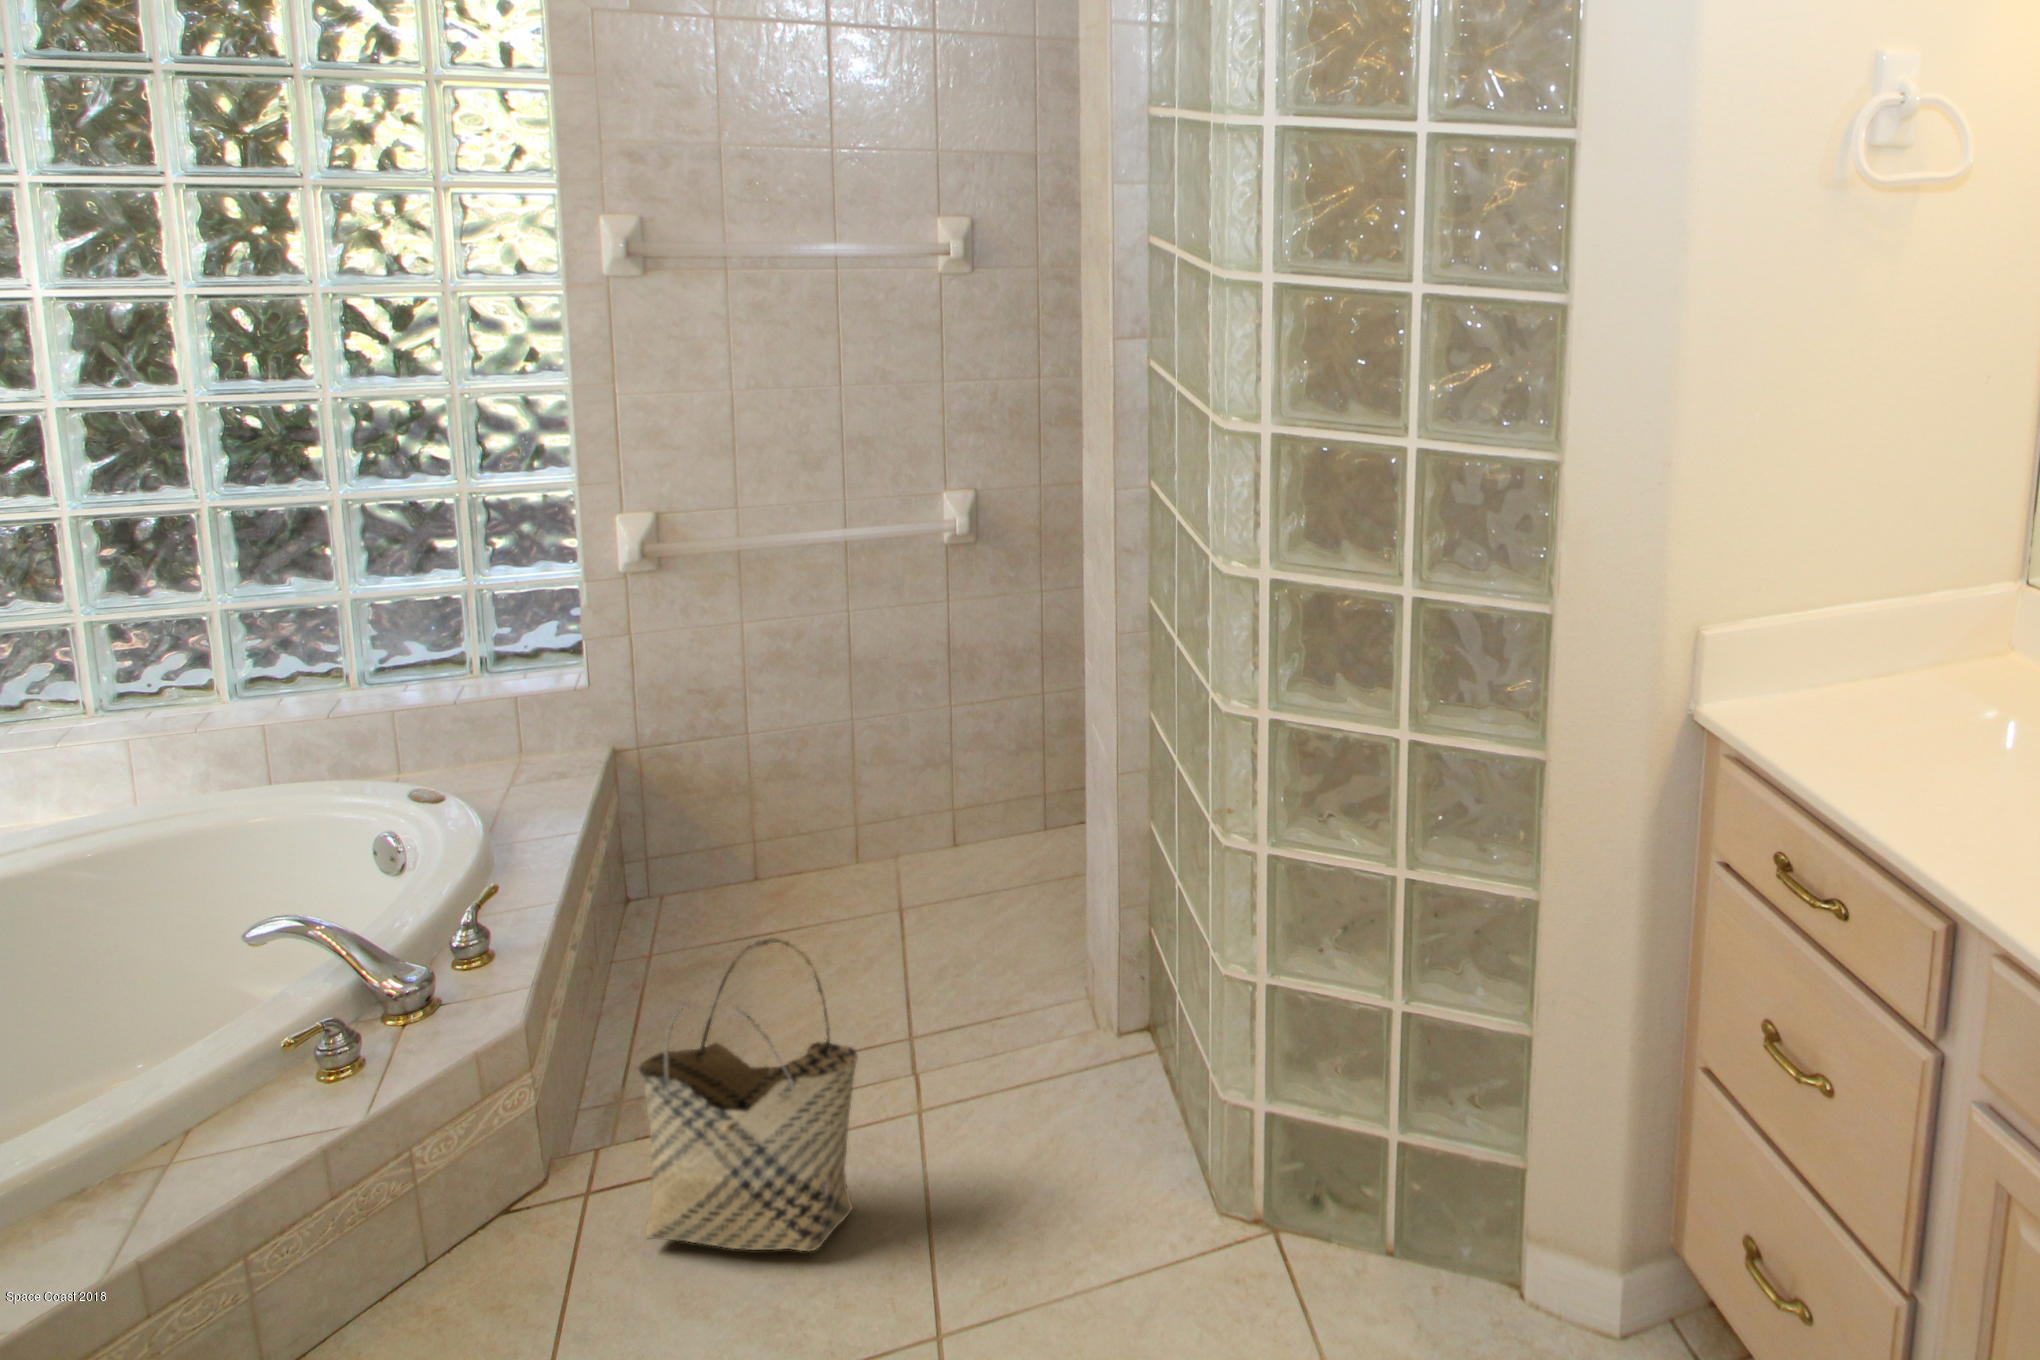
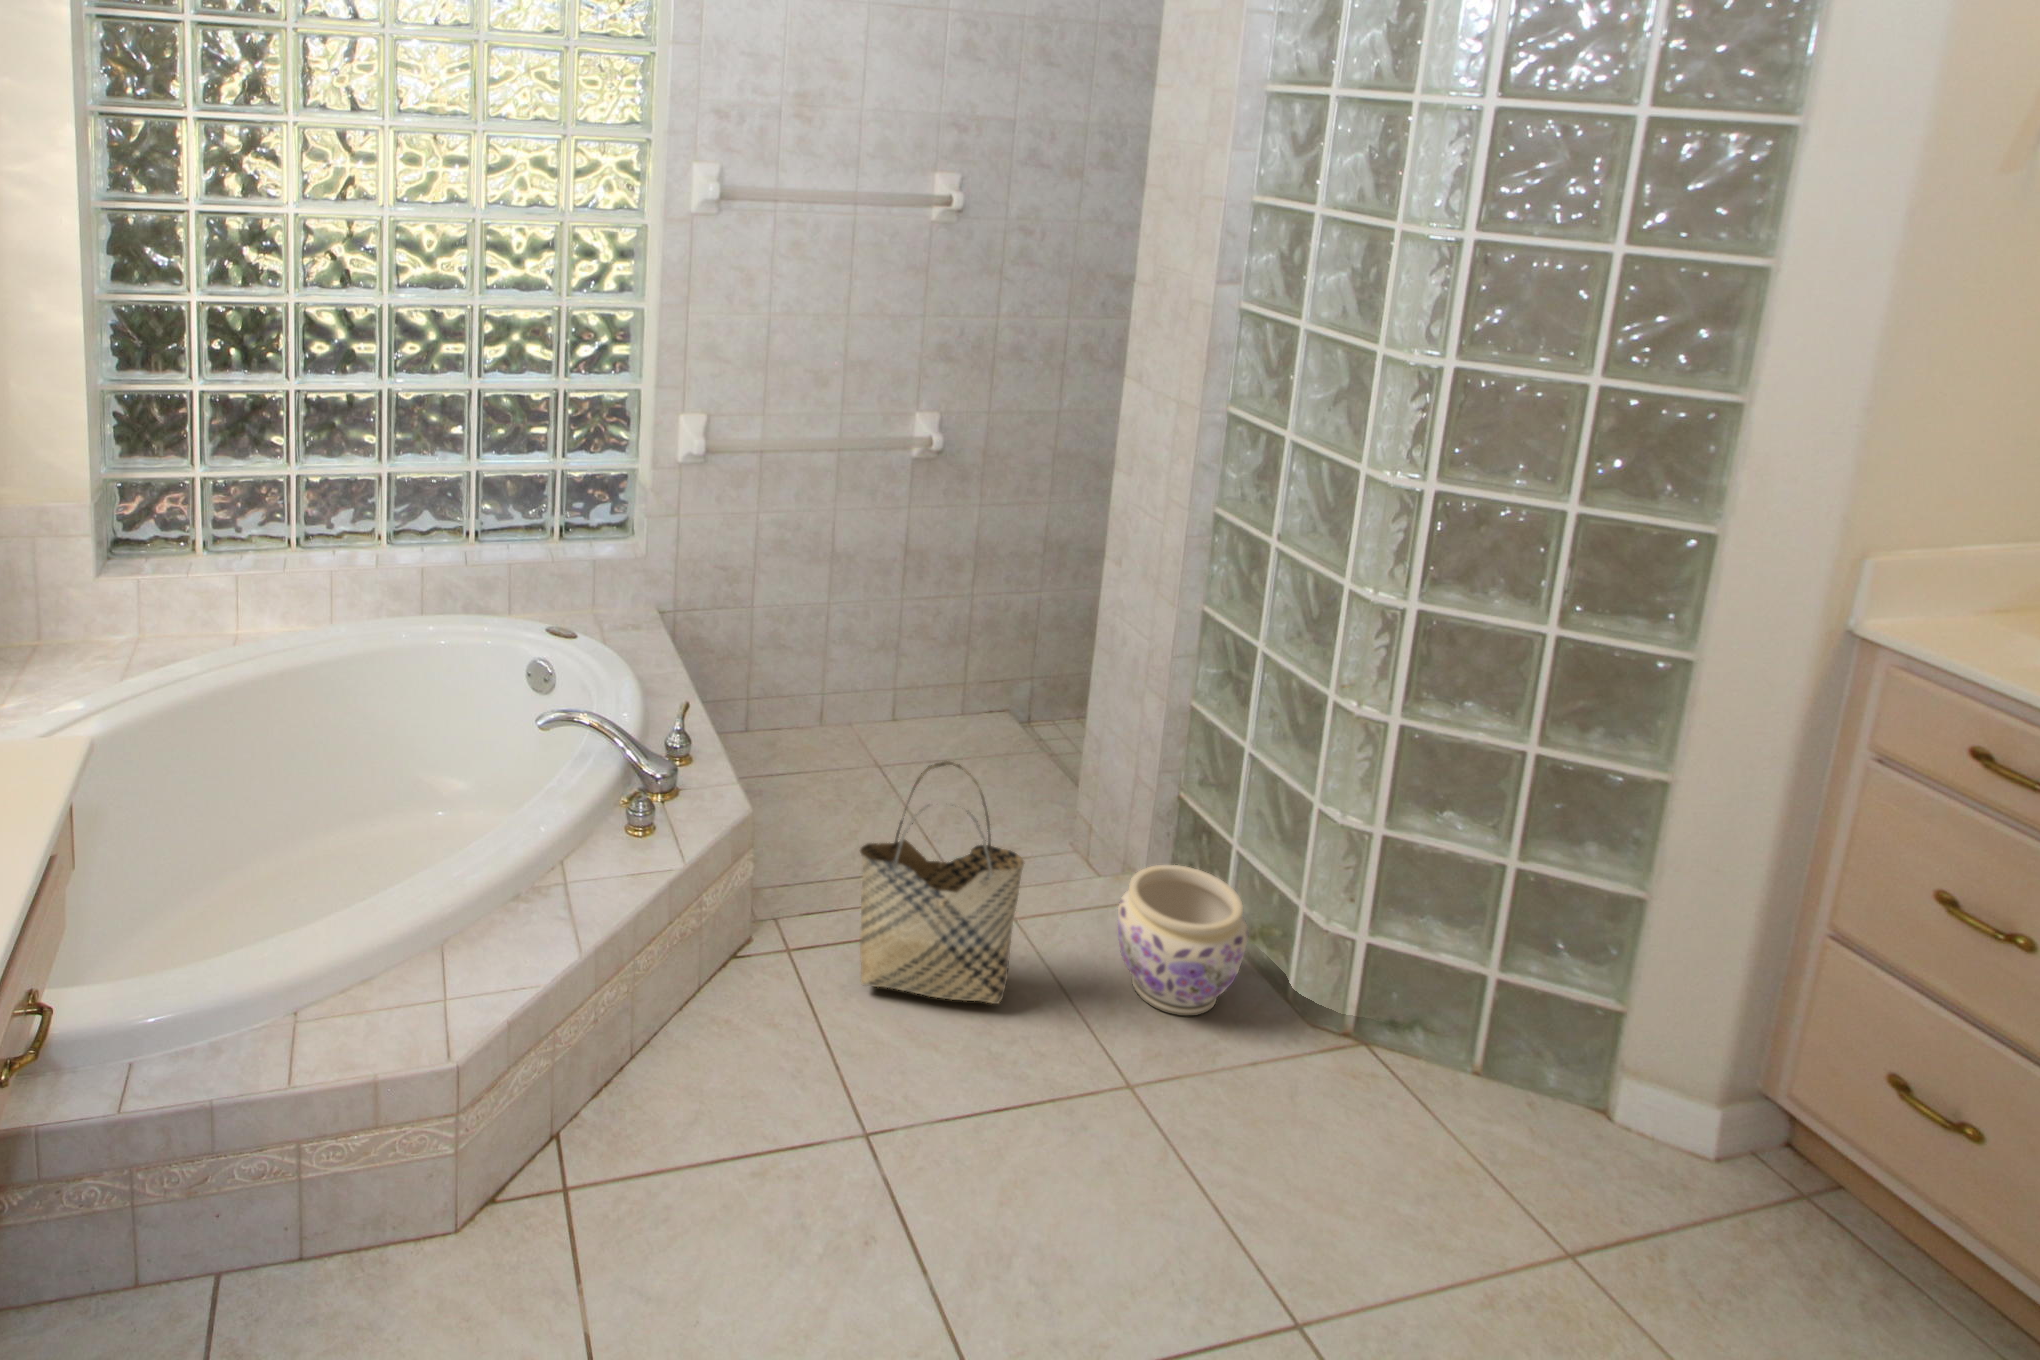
planter: none [988,1047,1152,1246] -> present [1118,865,1248,1016]

